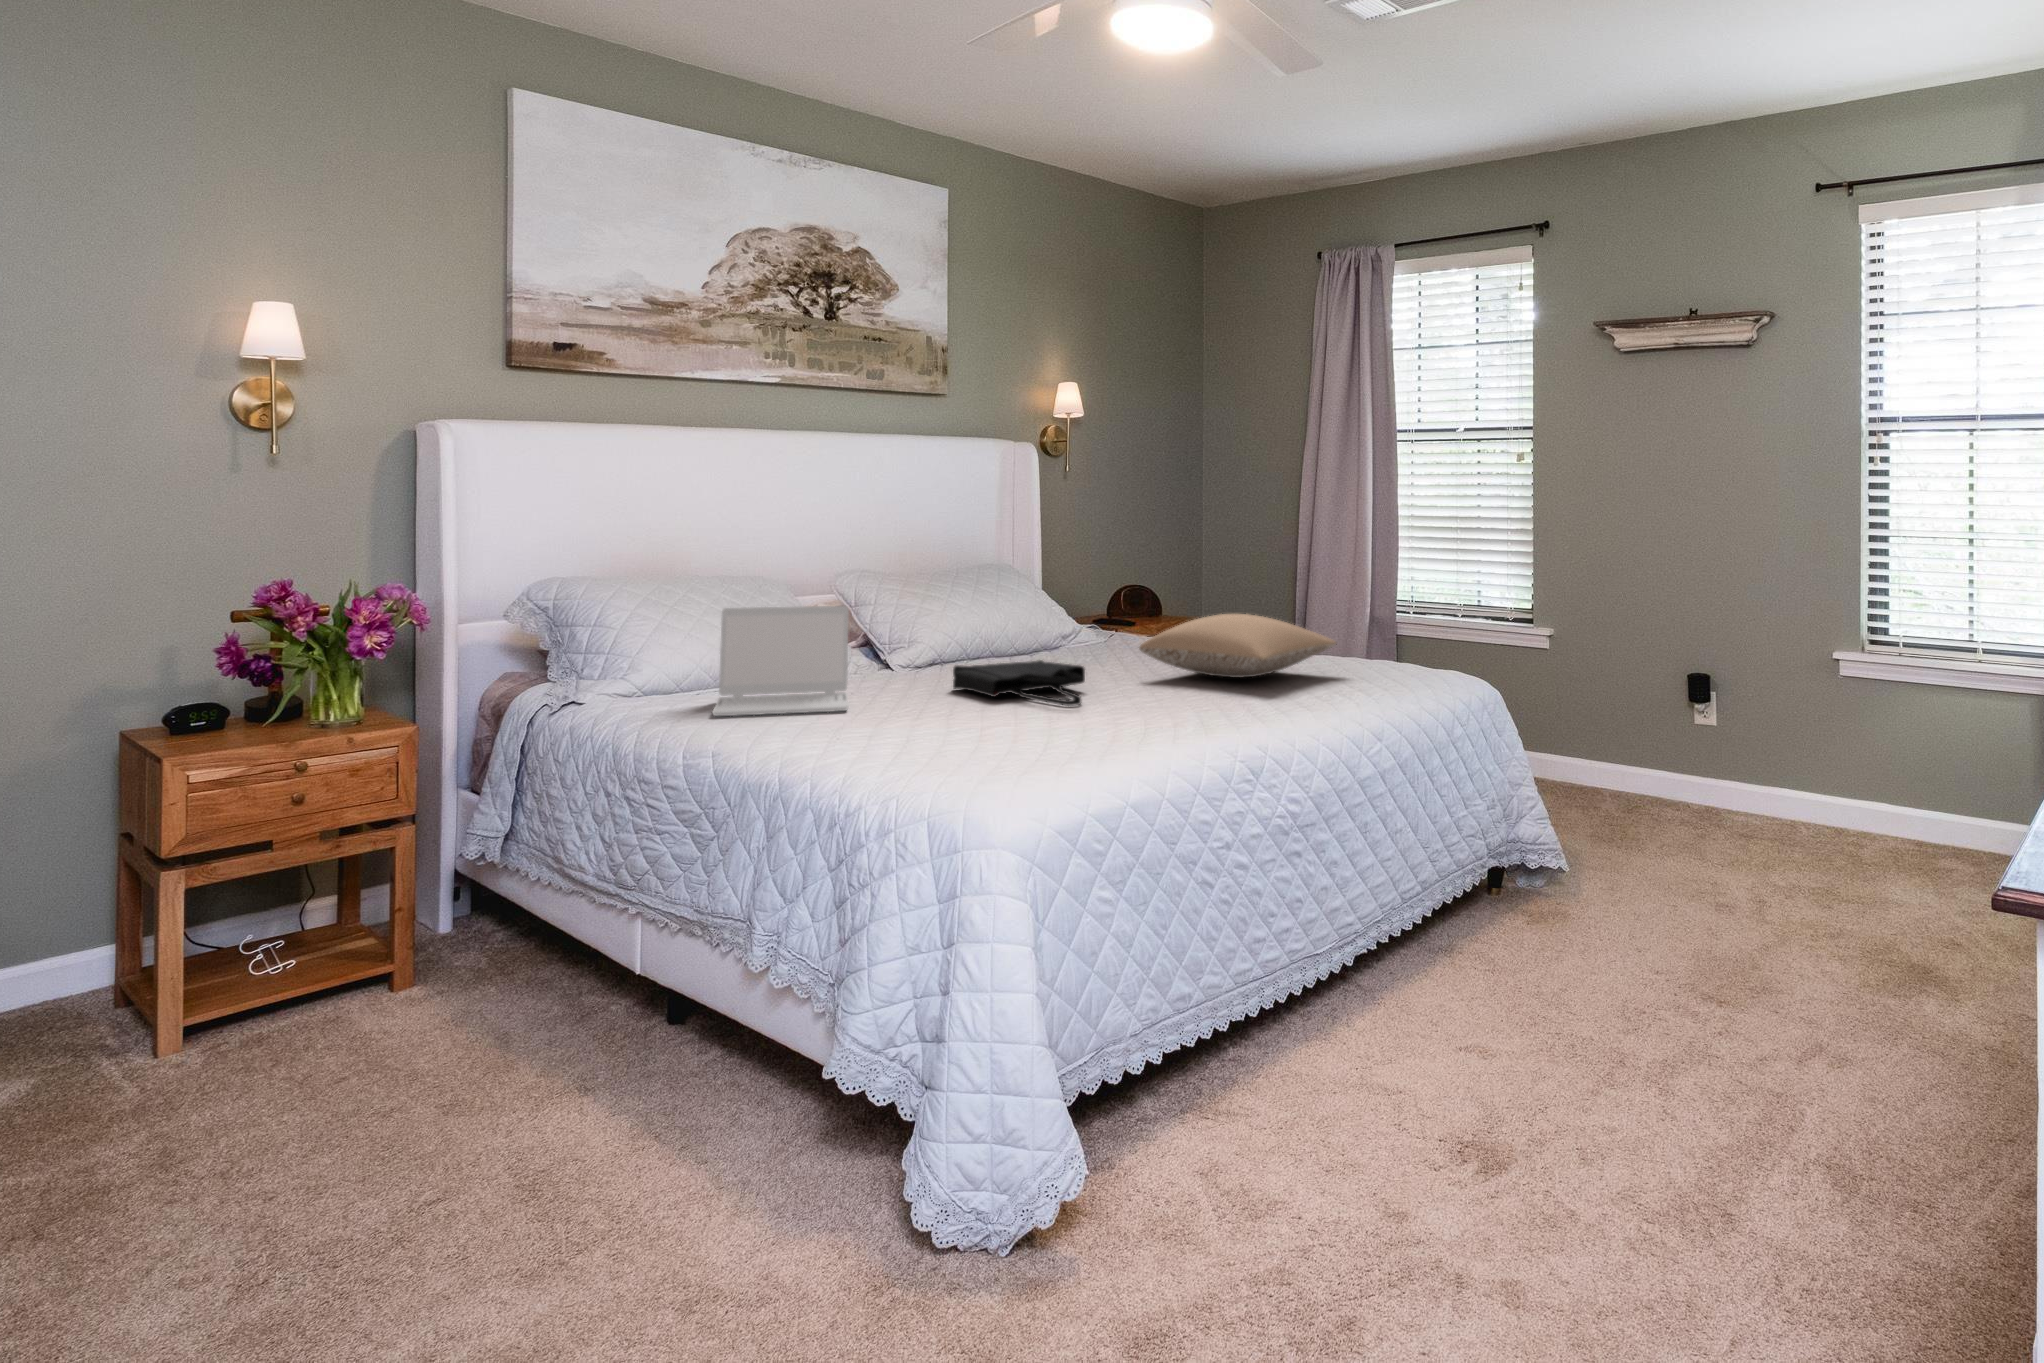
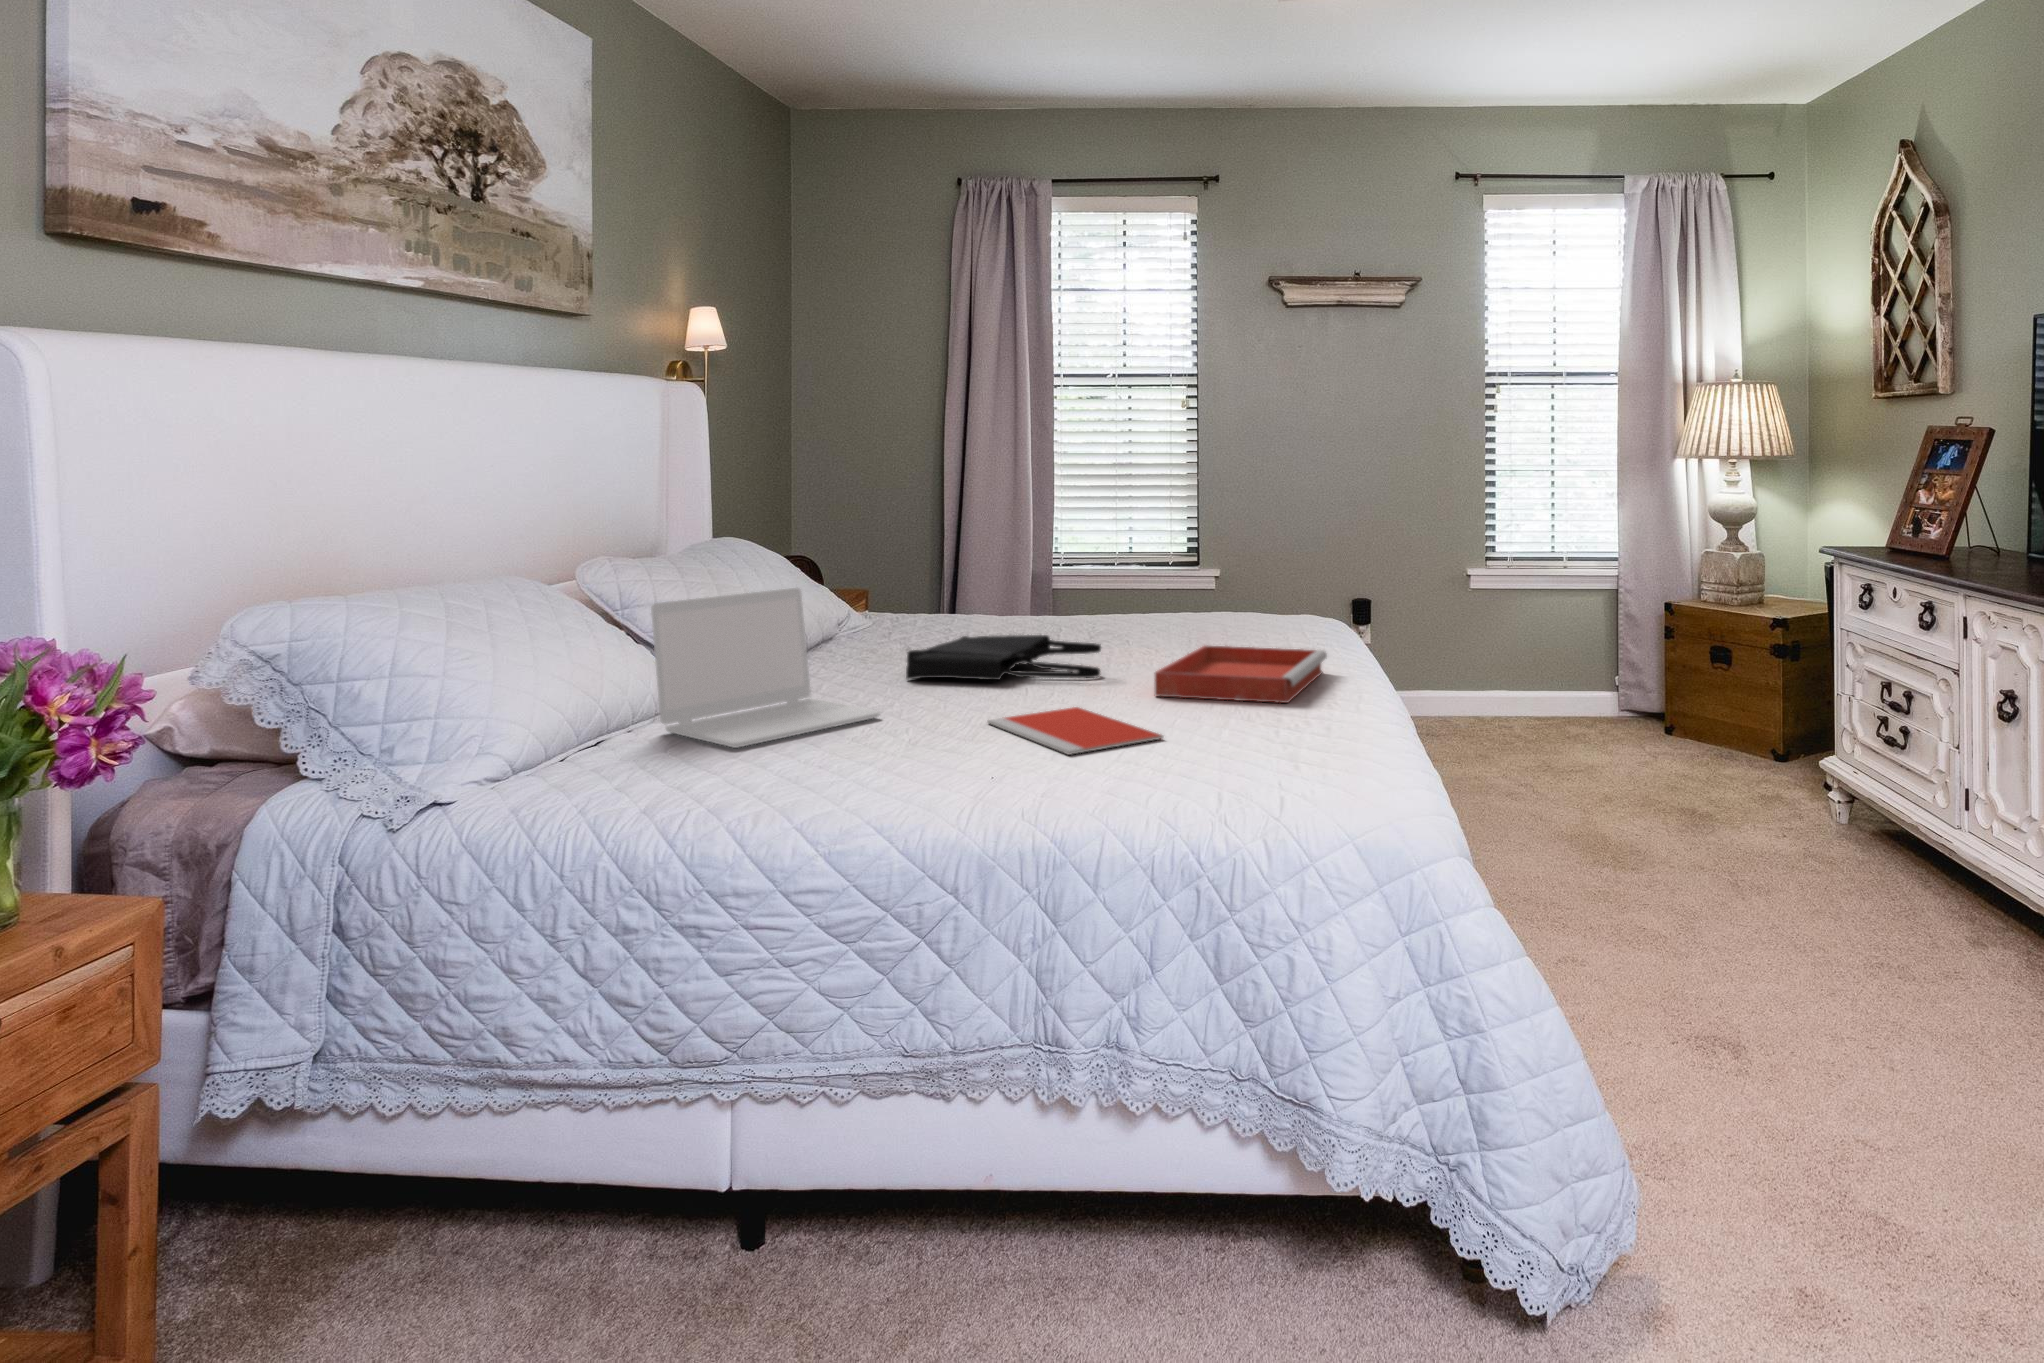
pillow: present [1140,614,1337,677] -> none [1057,567,1220,634]
tray: none [1056,689,1254,746] -> present [1154,645,1327,703]
notebook: none [850,723,971,755] -> present [988,707,1163,755]

